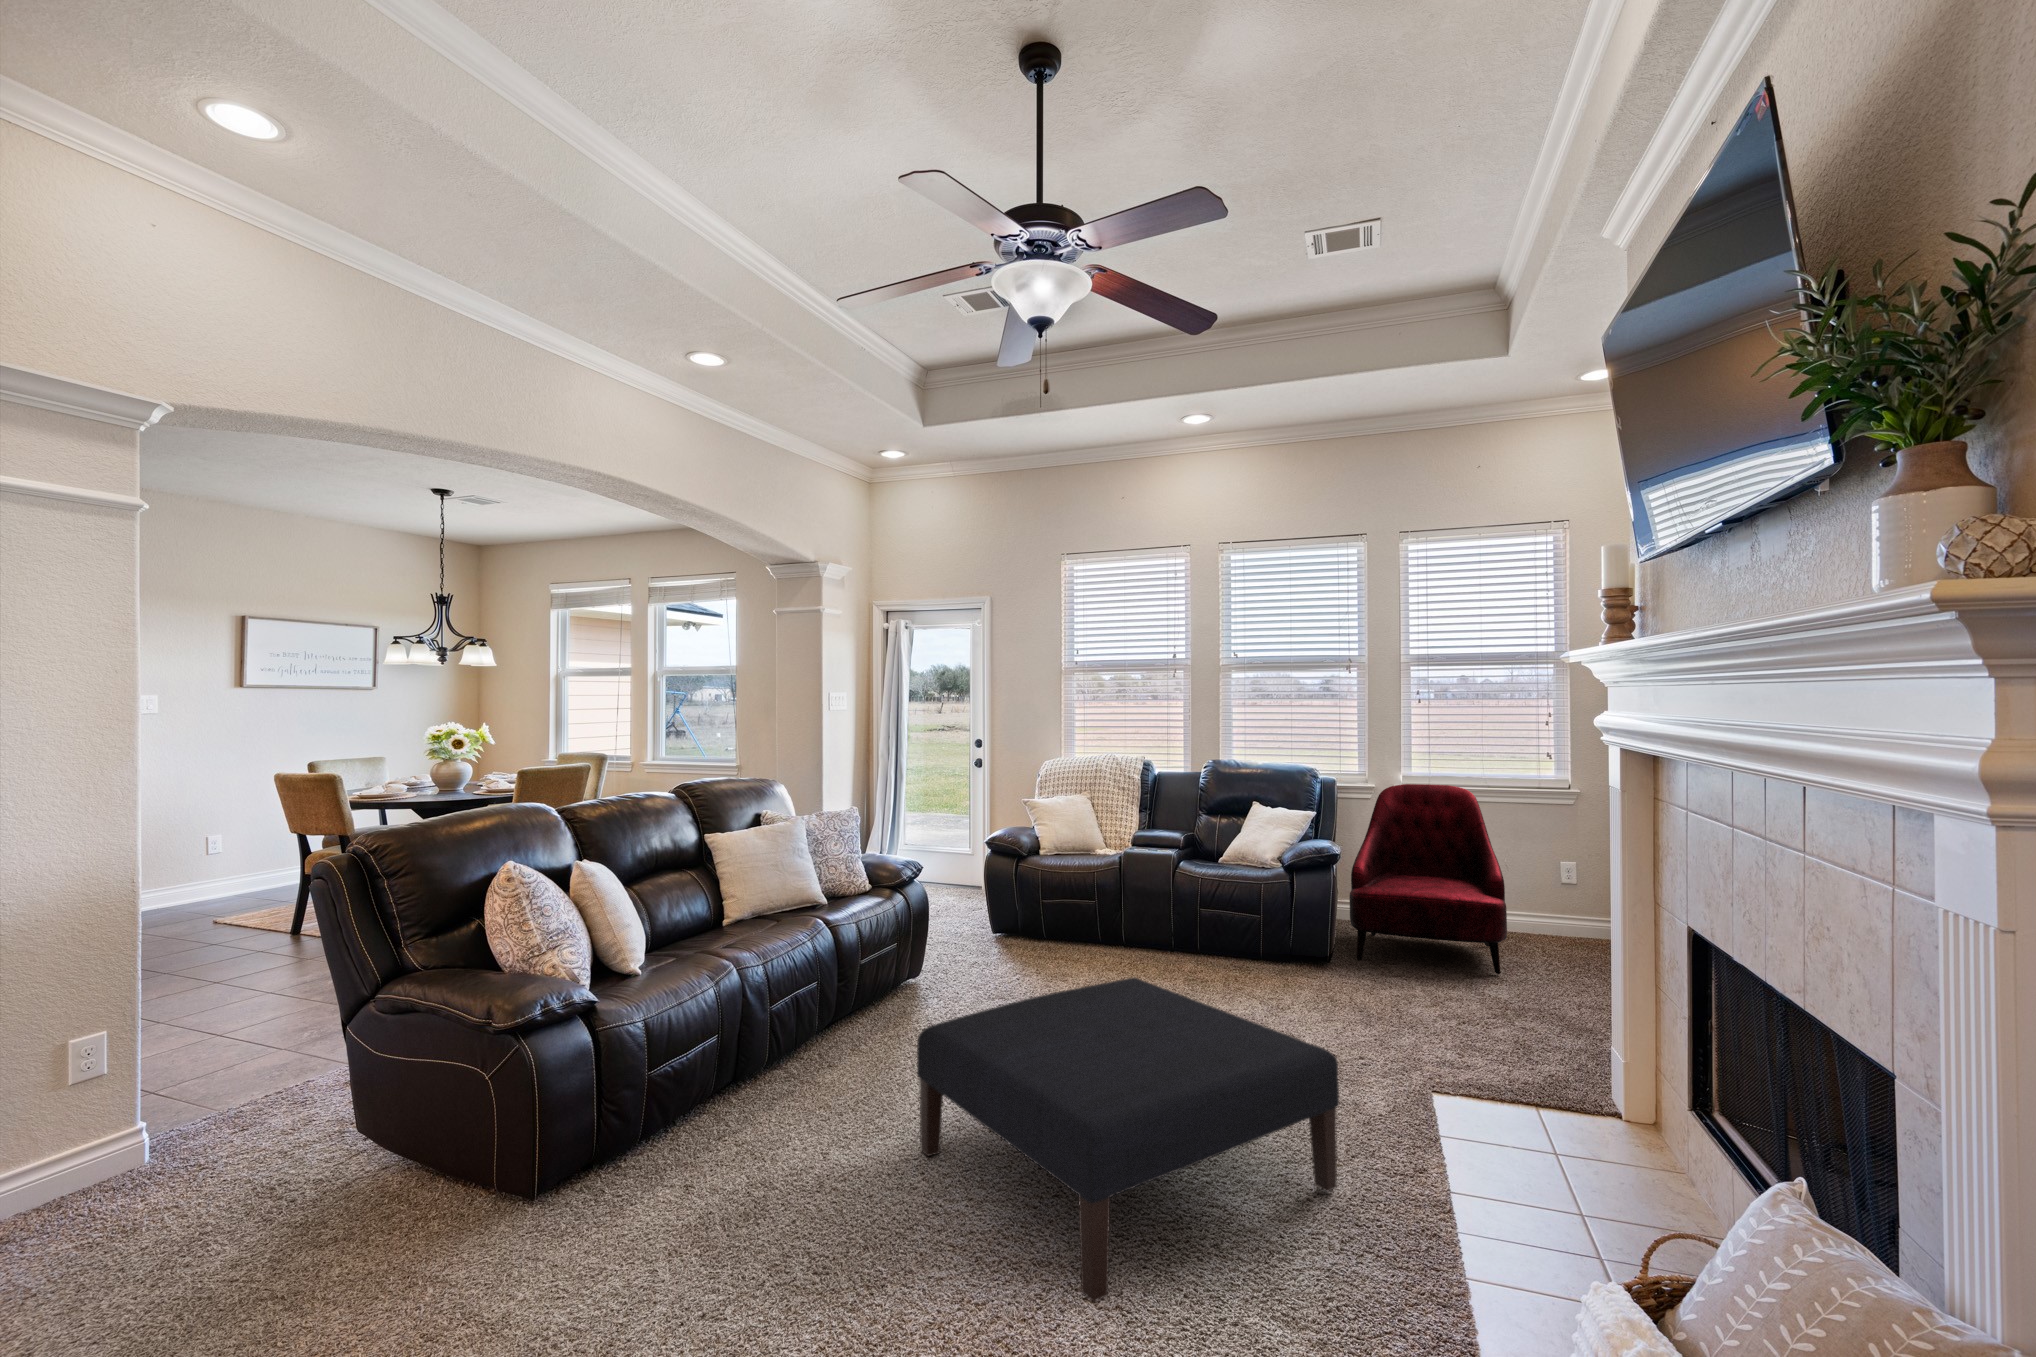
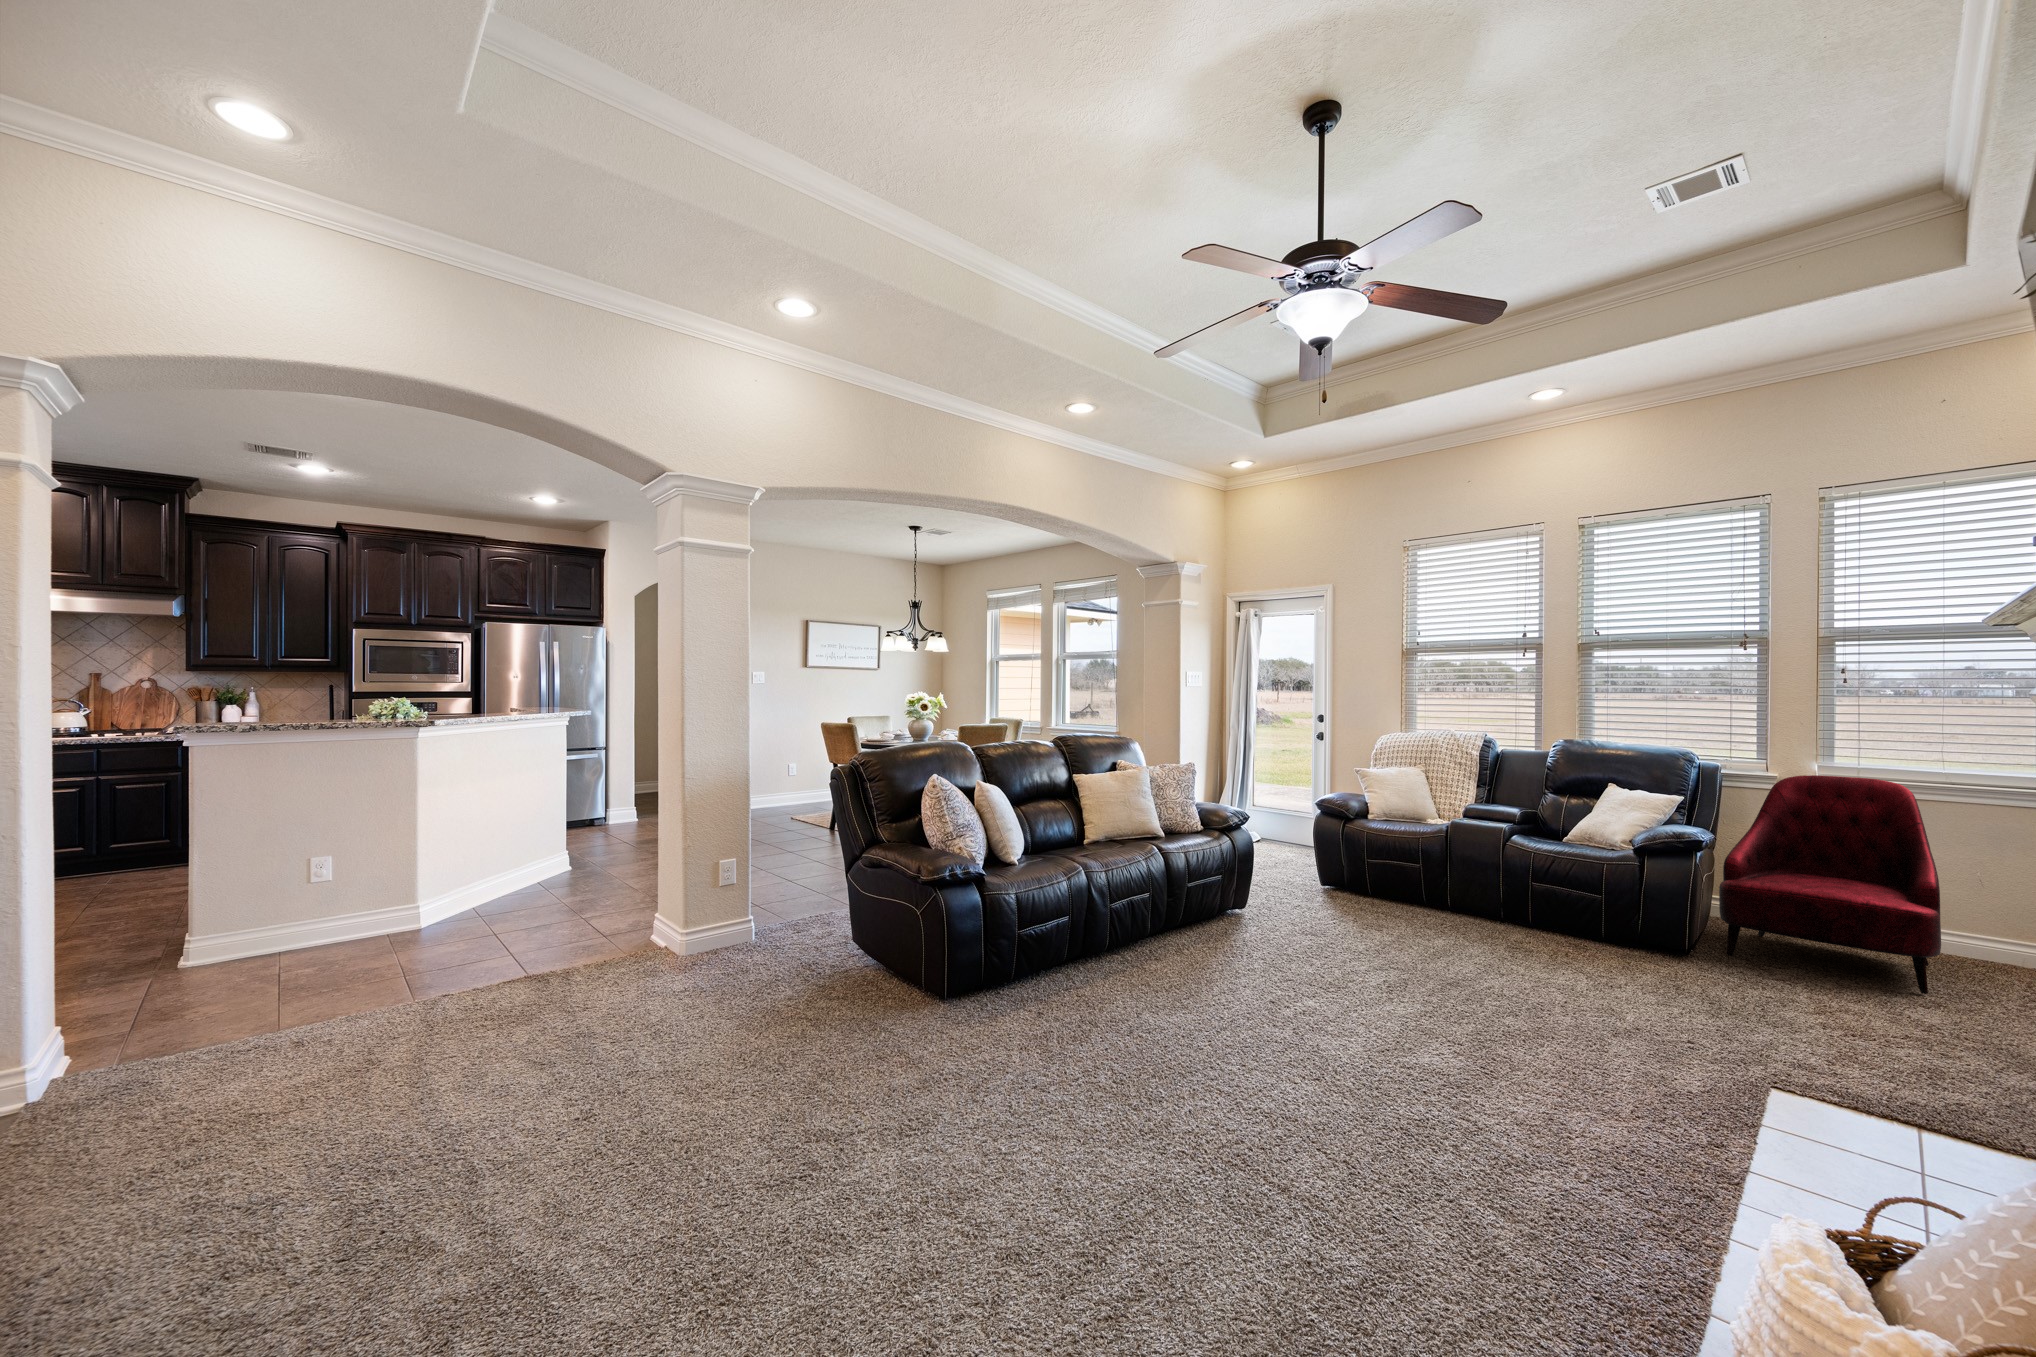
ottoman: present [917,977,1339,1302] -> none [1212,919,1606,1151]

